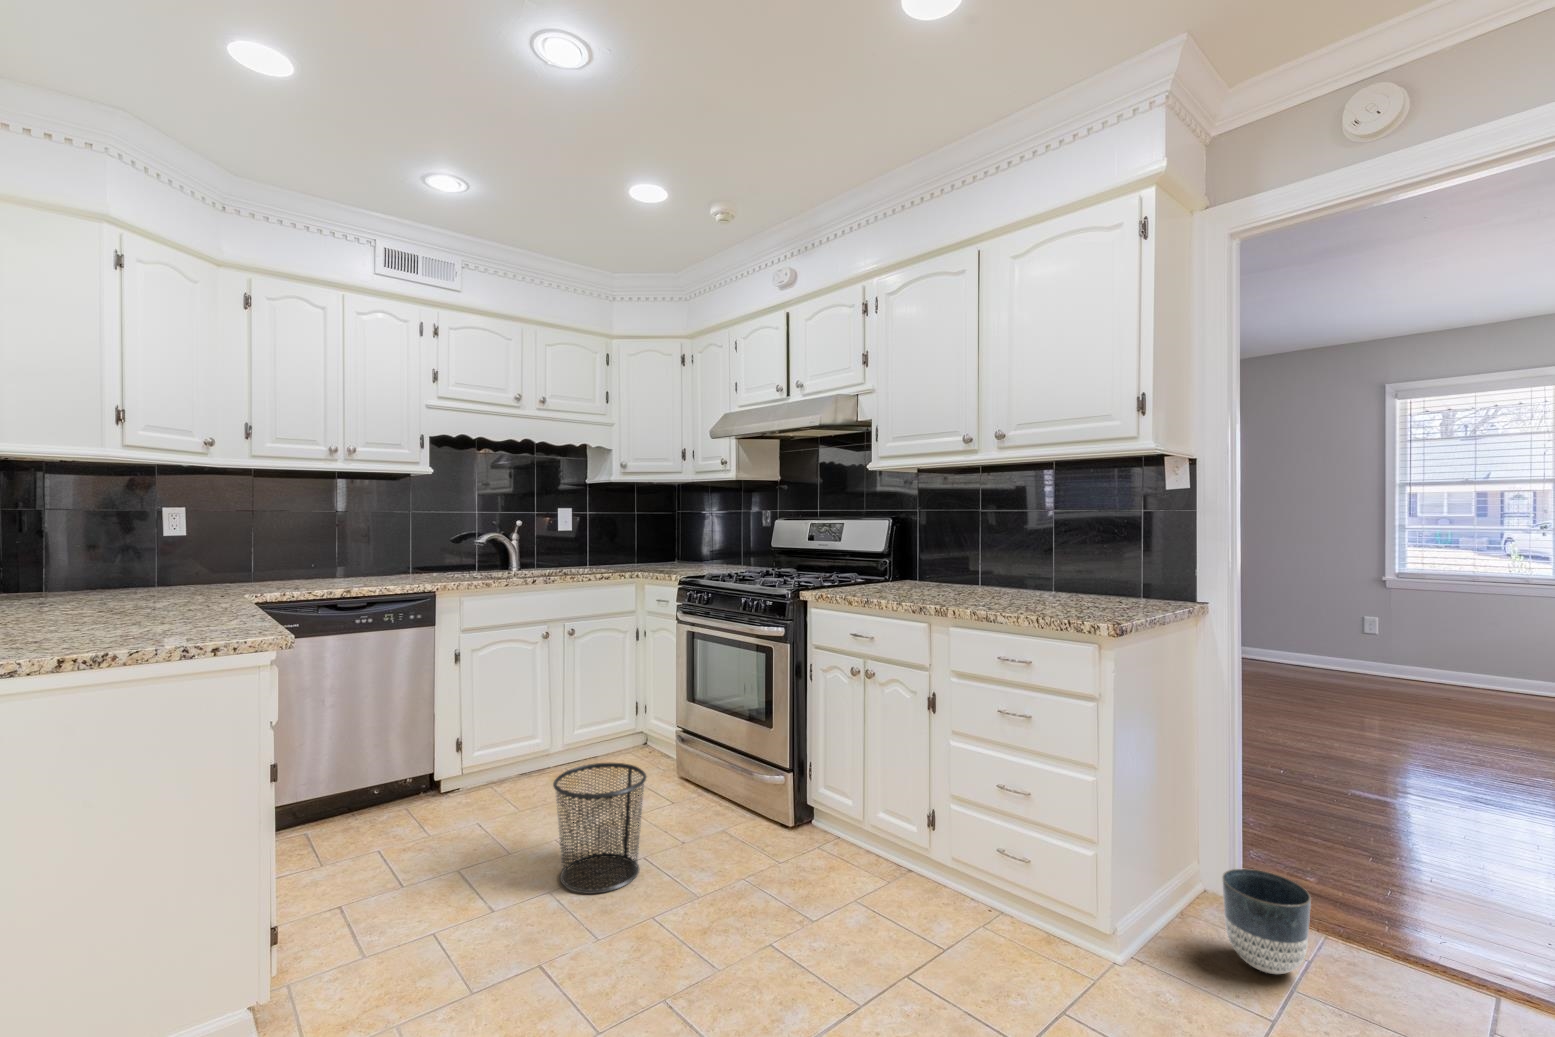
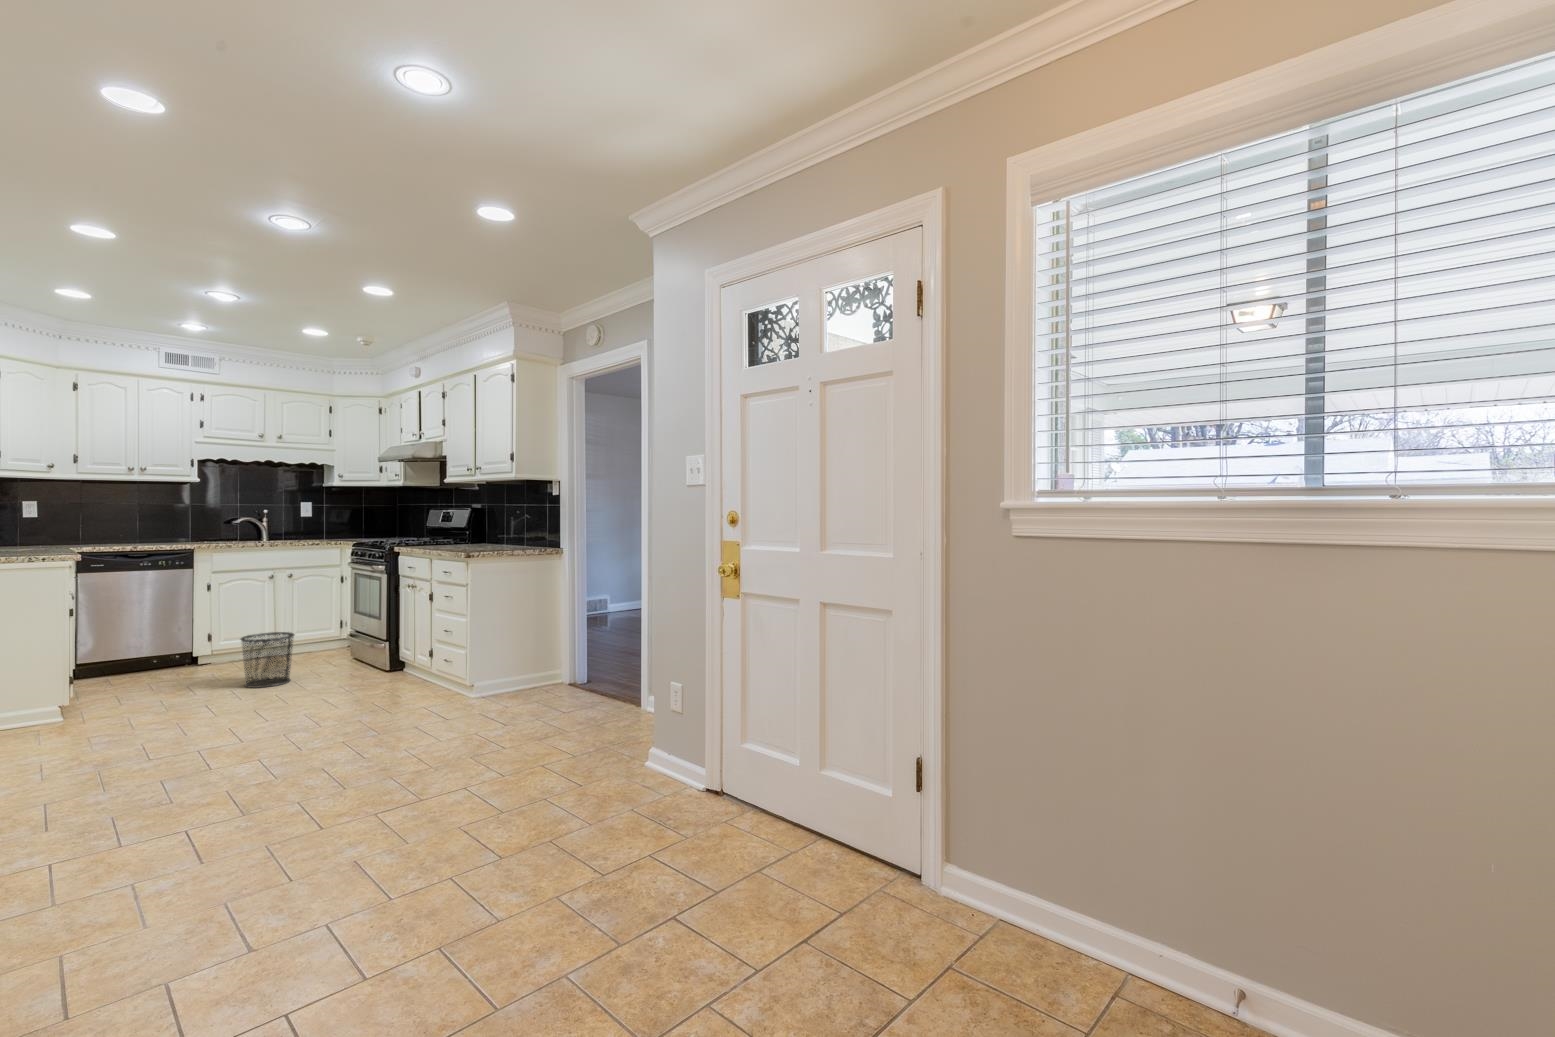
planter: present [1222,869,1311,974] -> none [526,657,557,694]

